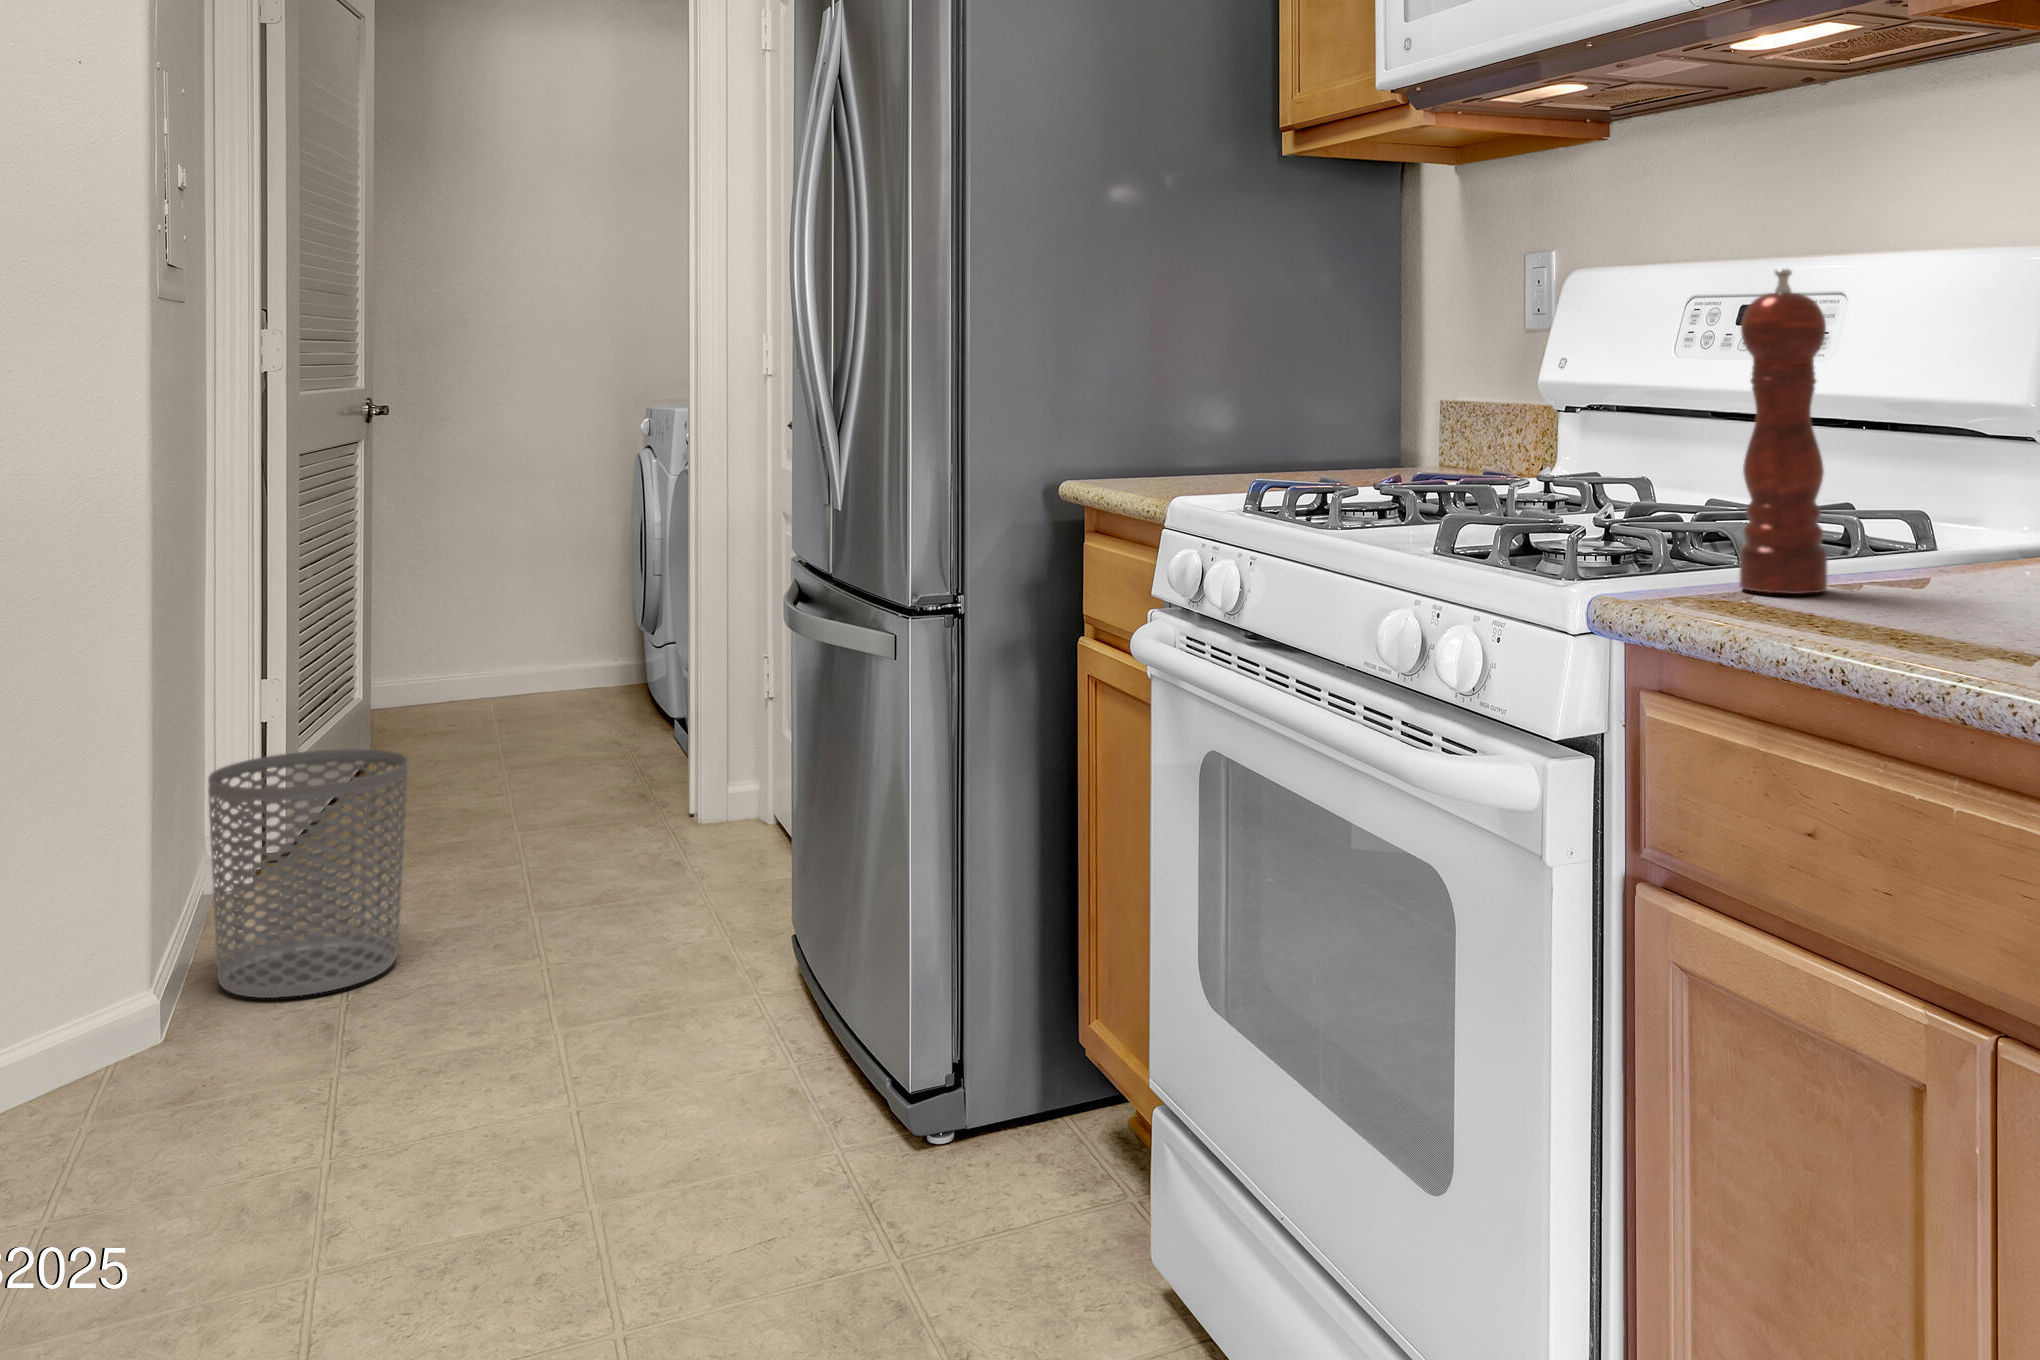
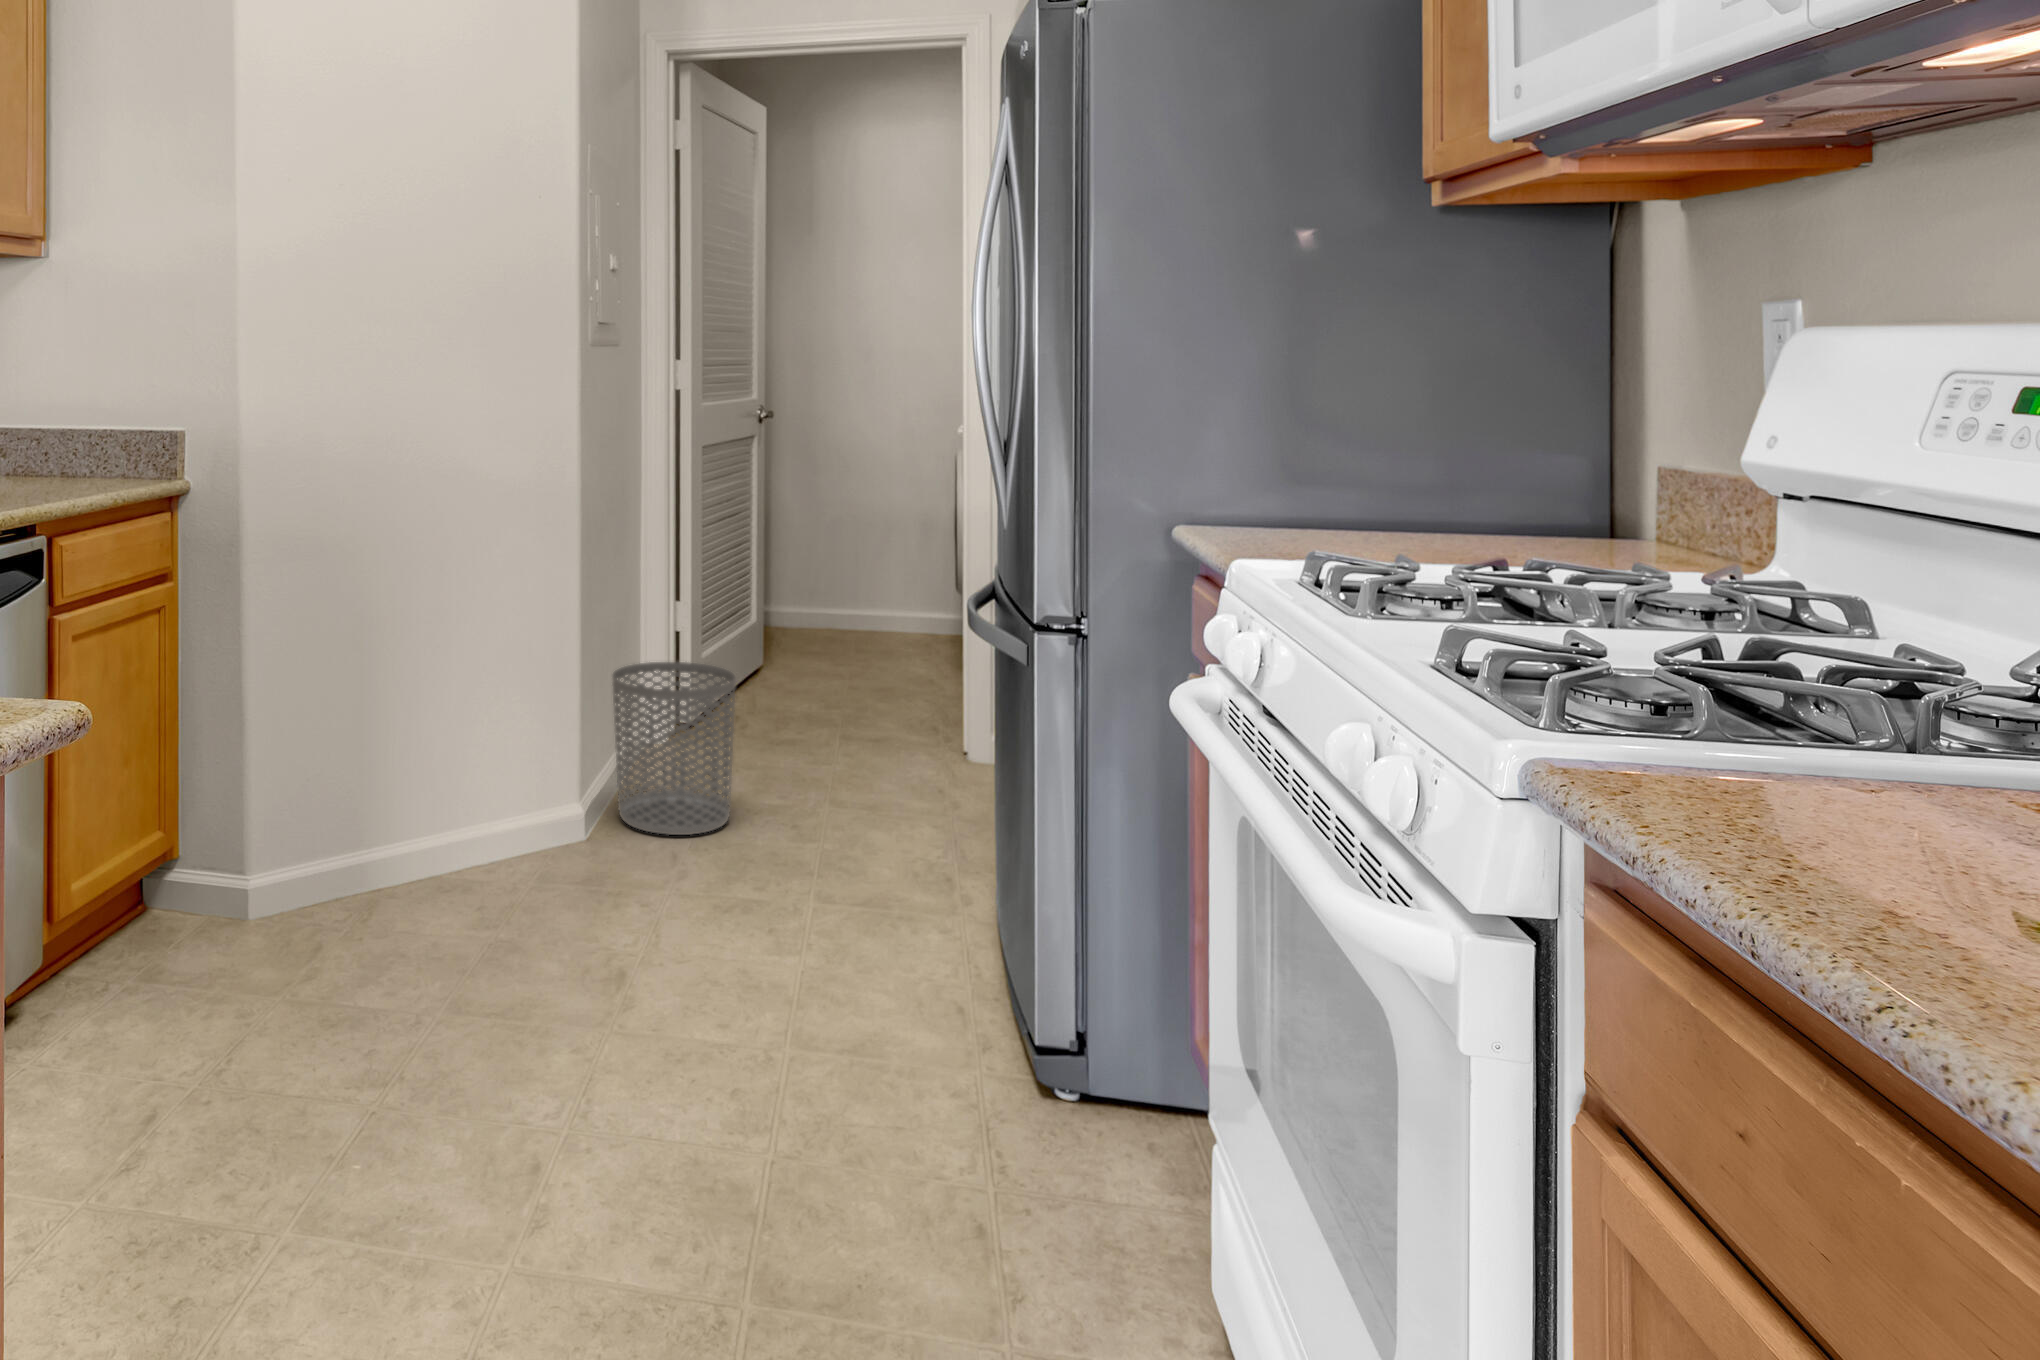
pepper mill: present [1740,269,1827,594] -> none [1717,409,1866,847]

